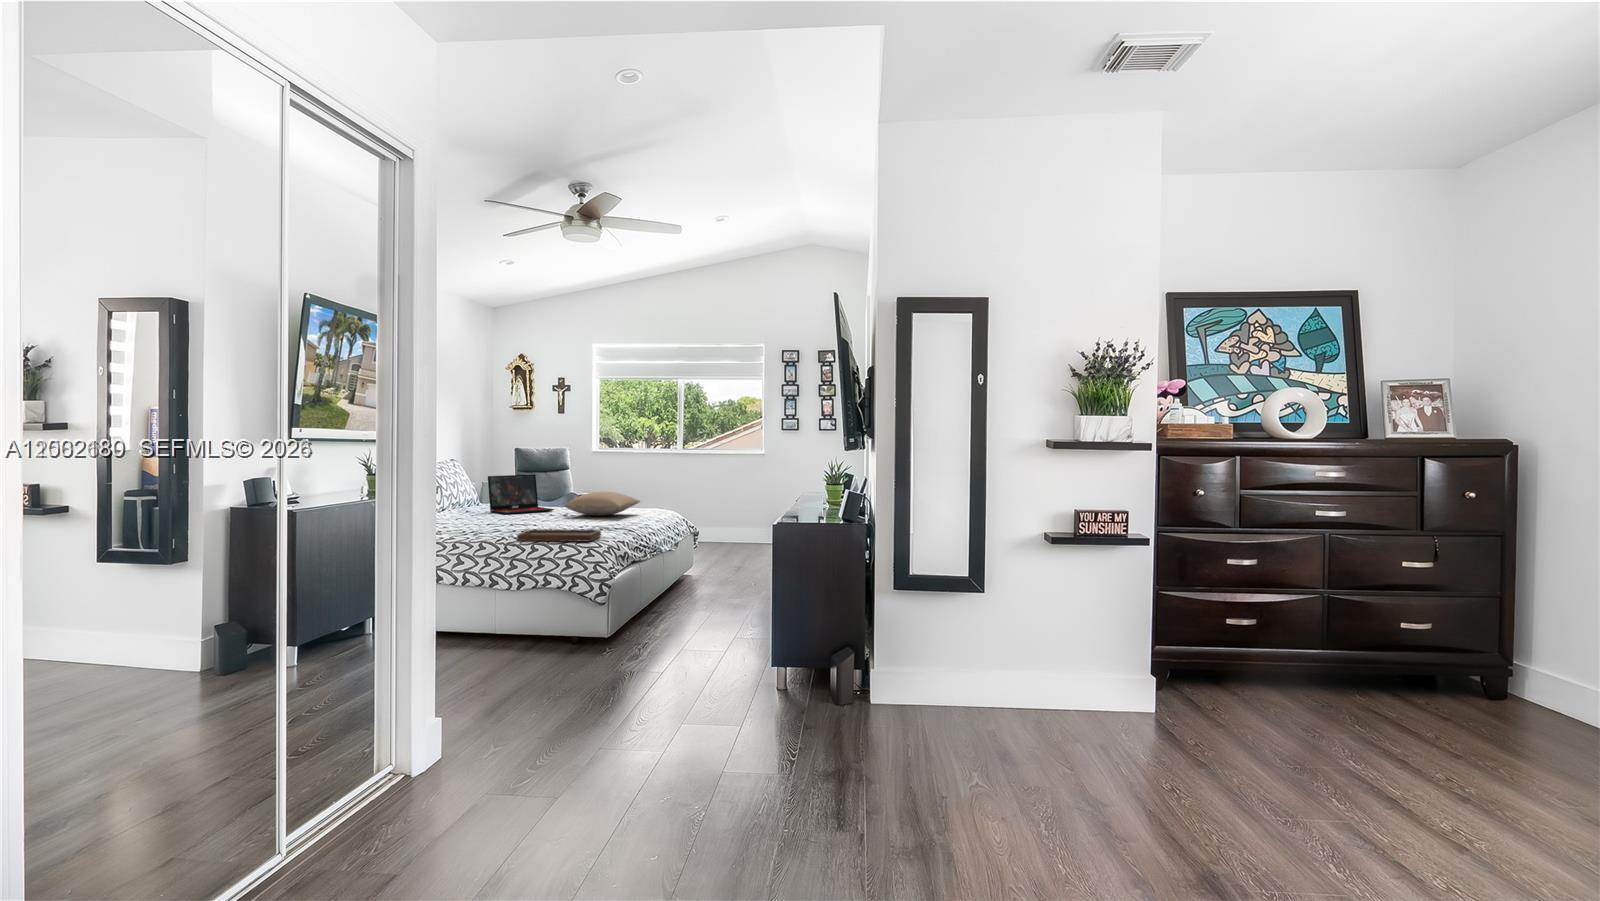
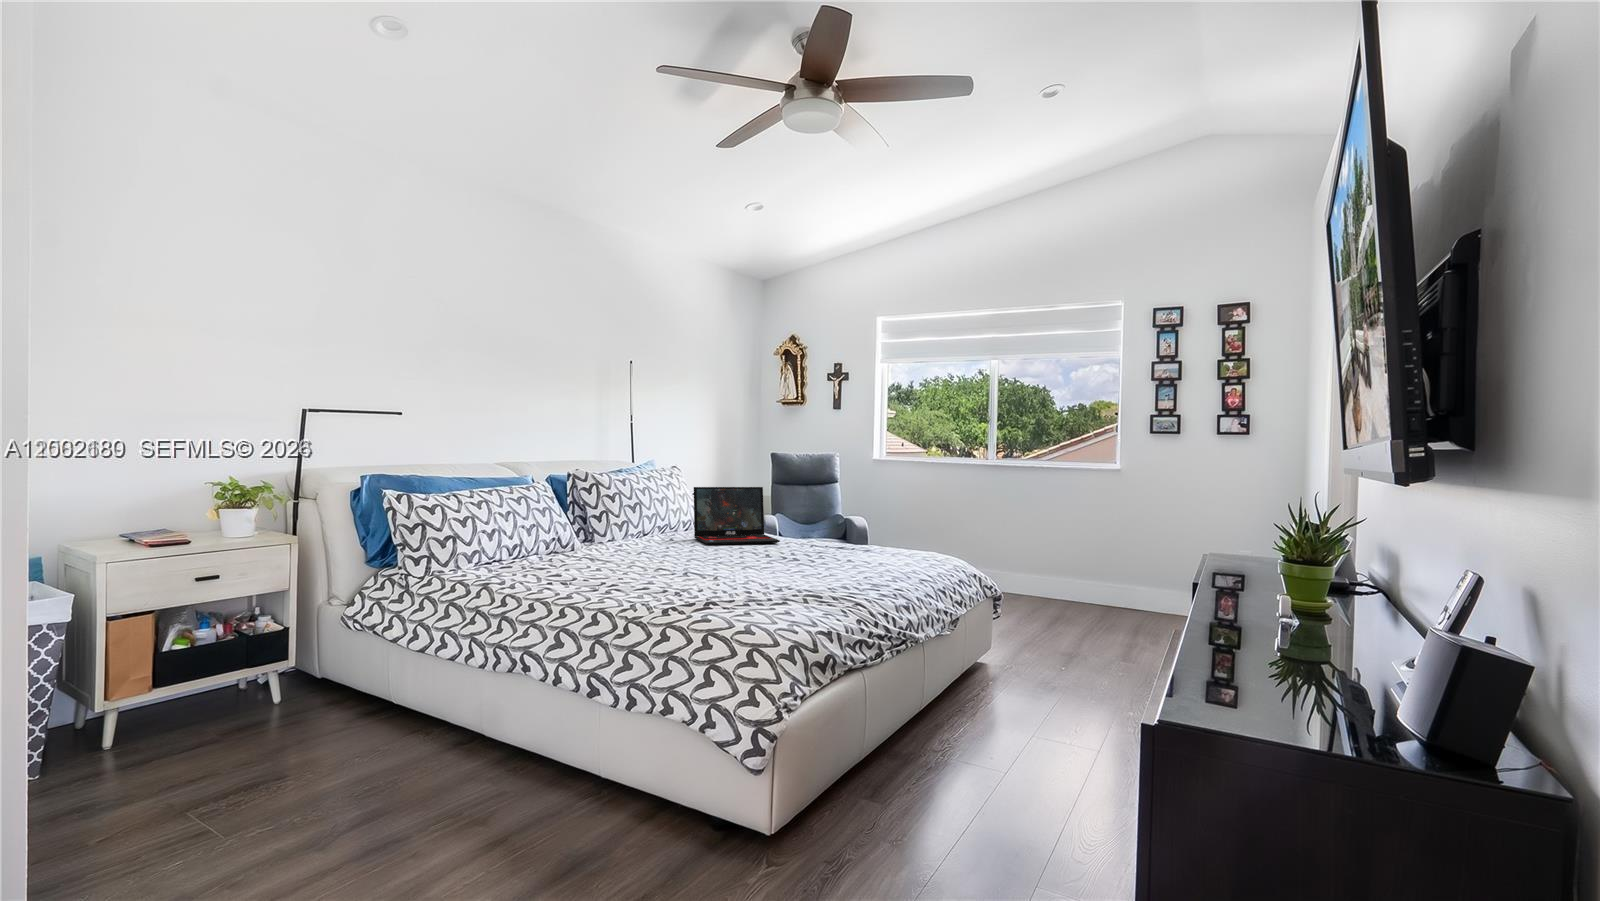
pillow: present [565,491,640,516] -> none [781,520,904,559]
tray: present [517,514,601,542] -> none [630,568,786,633]

